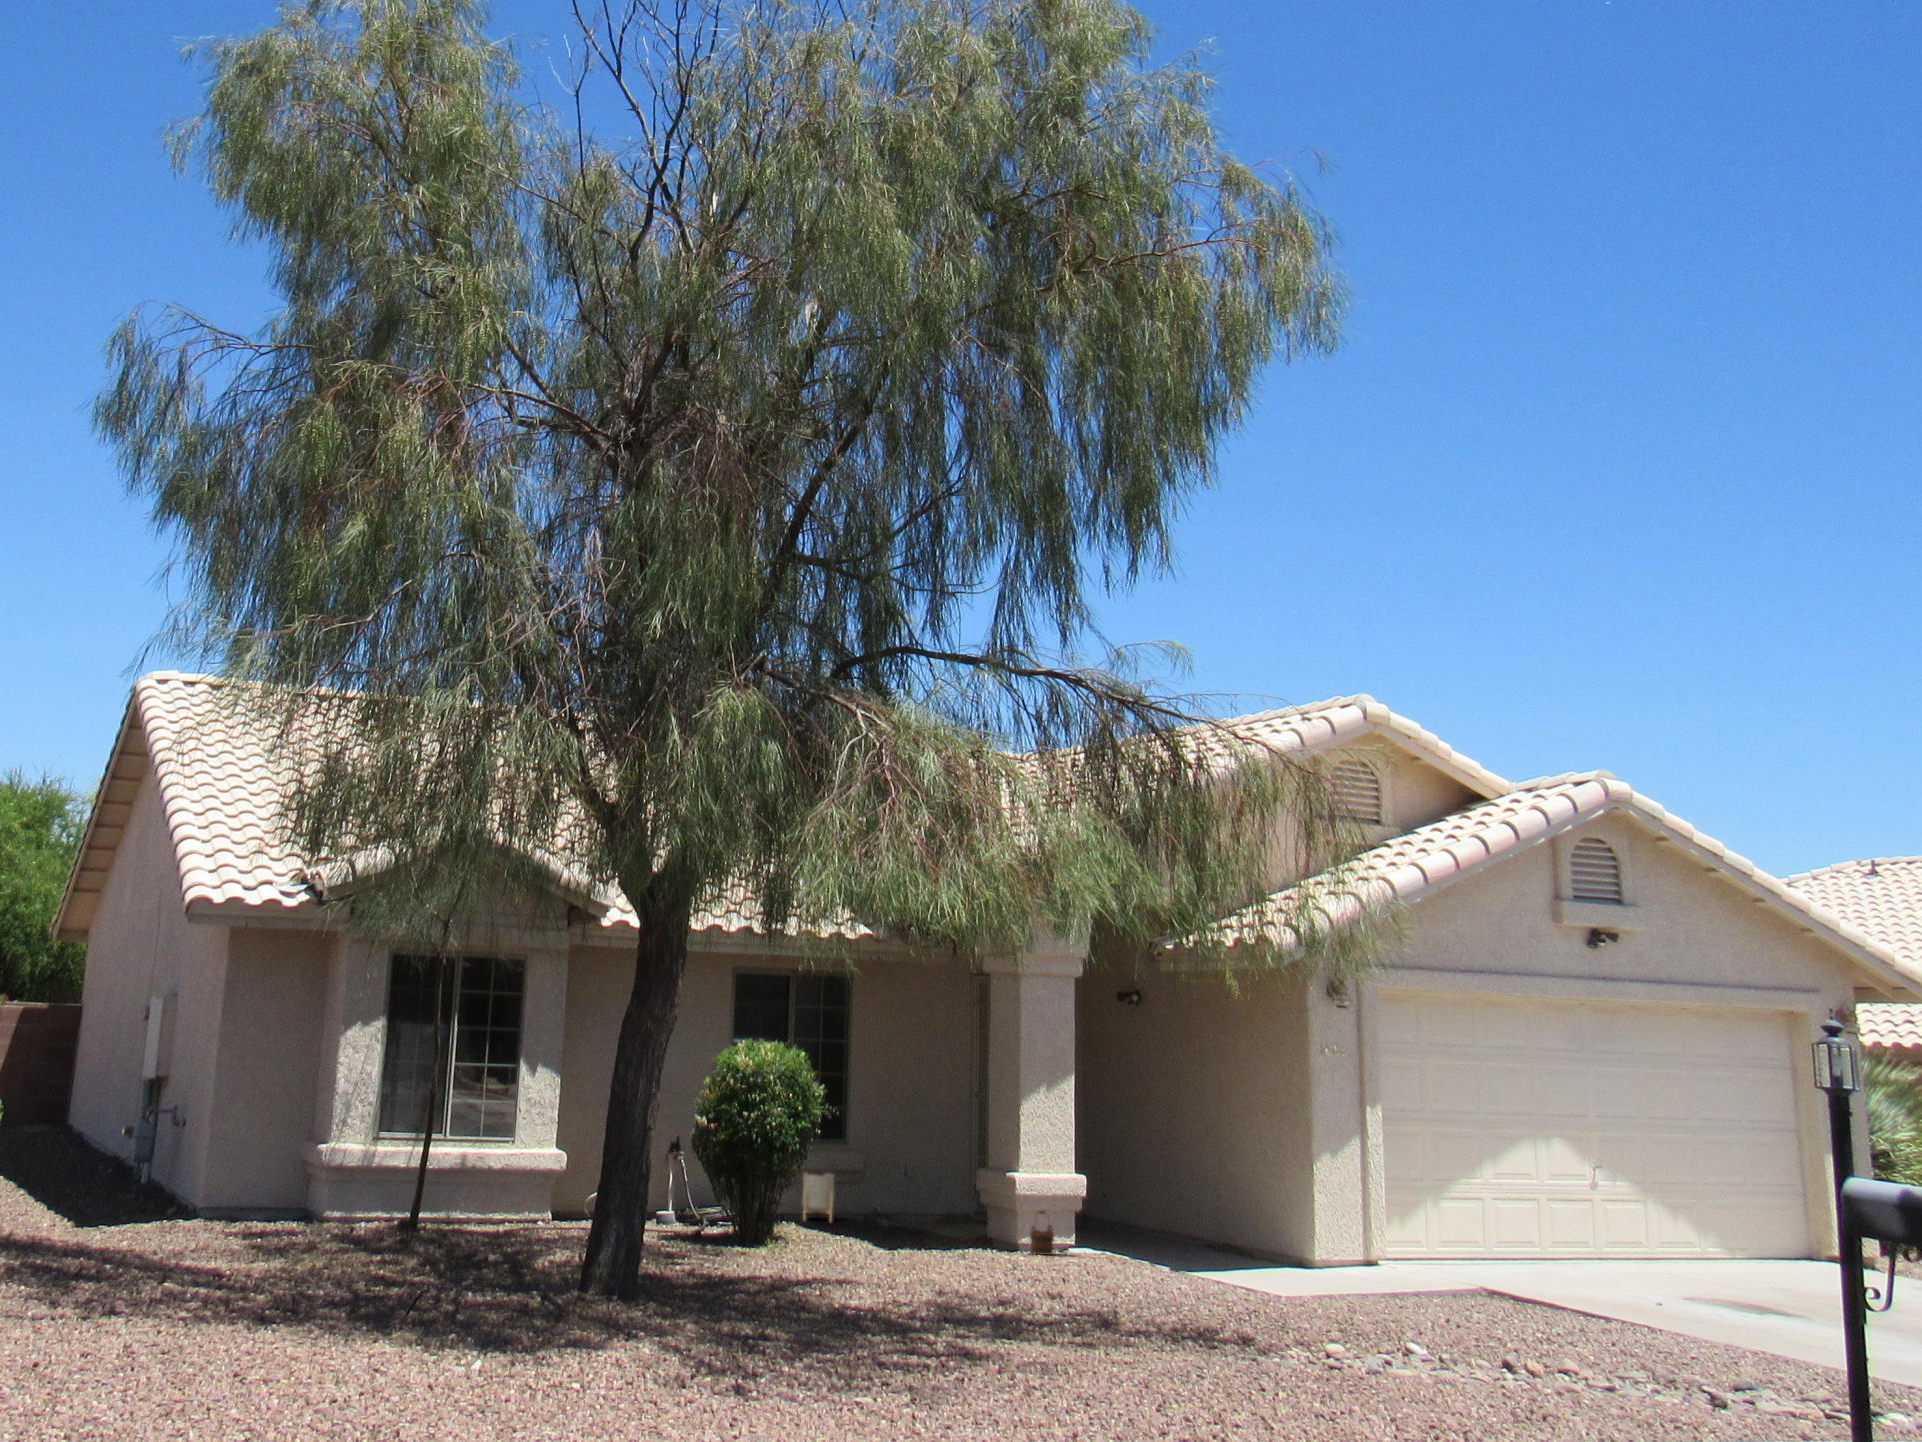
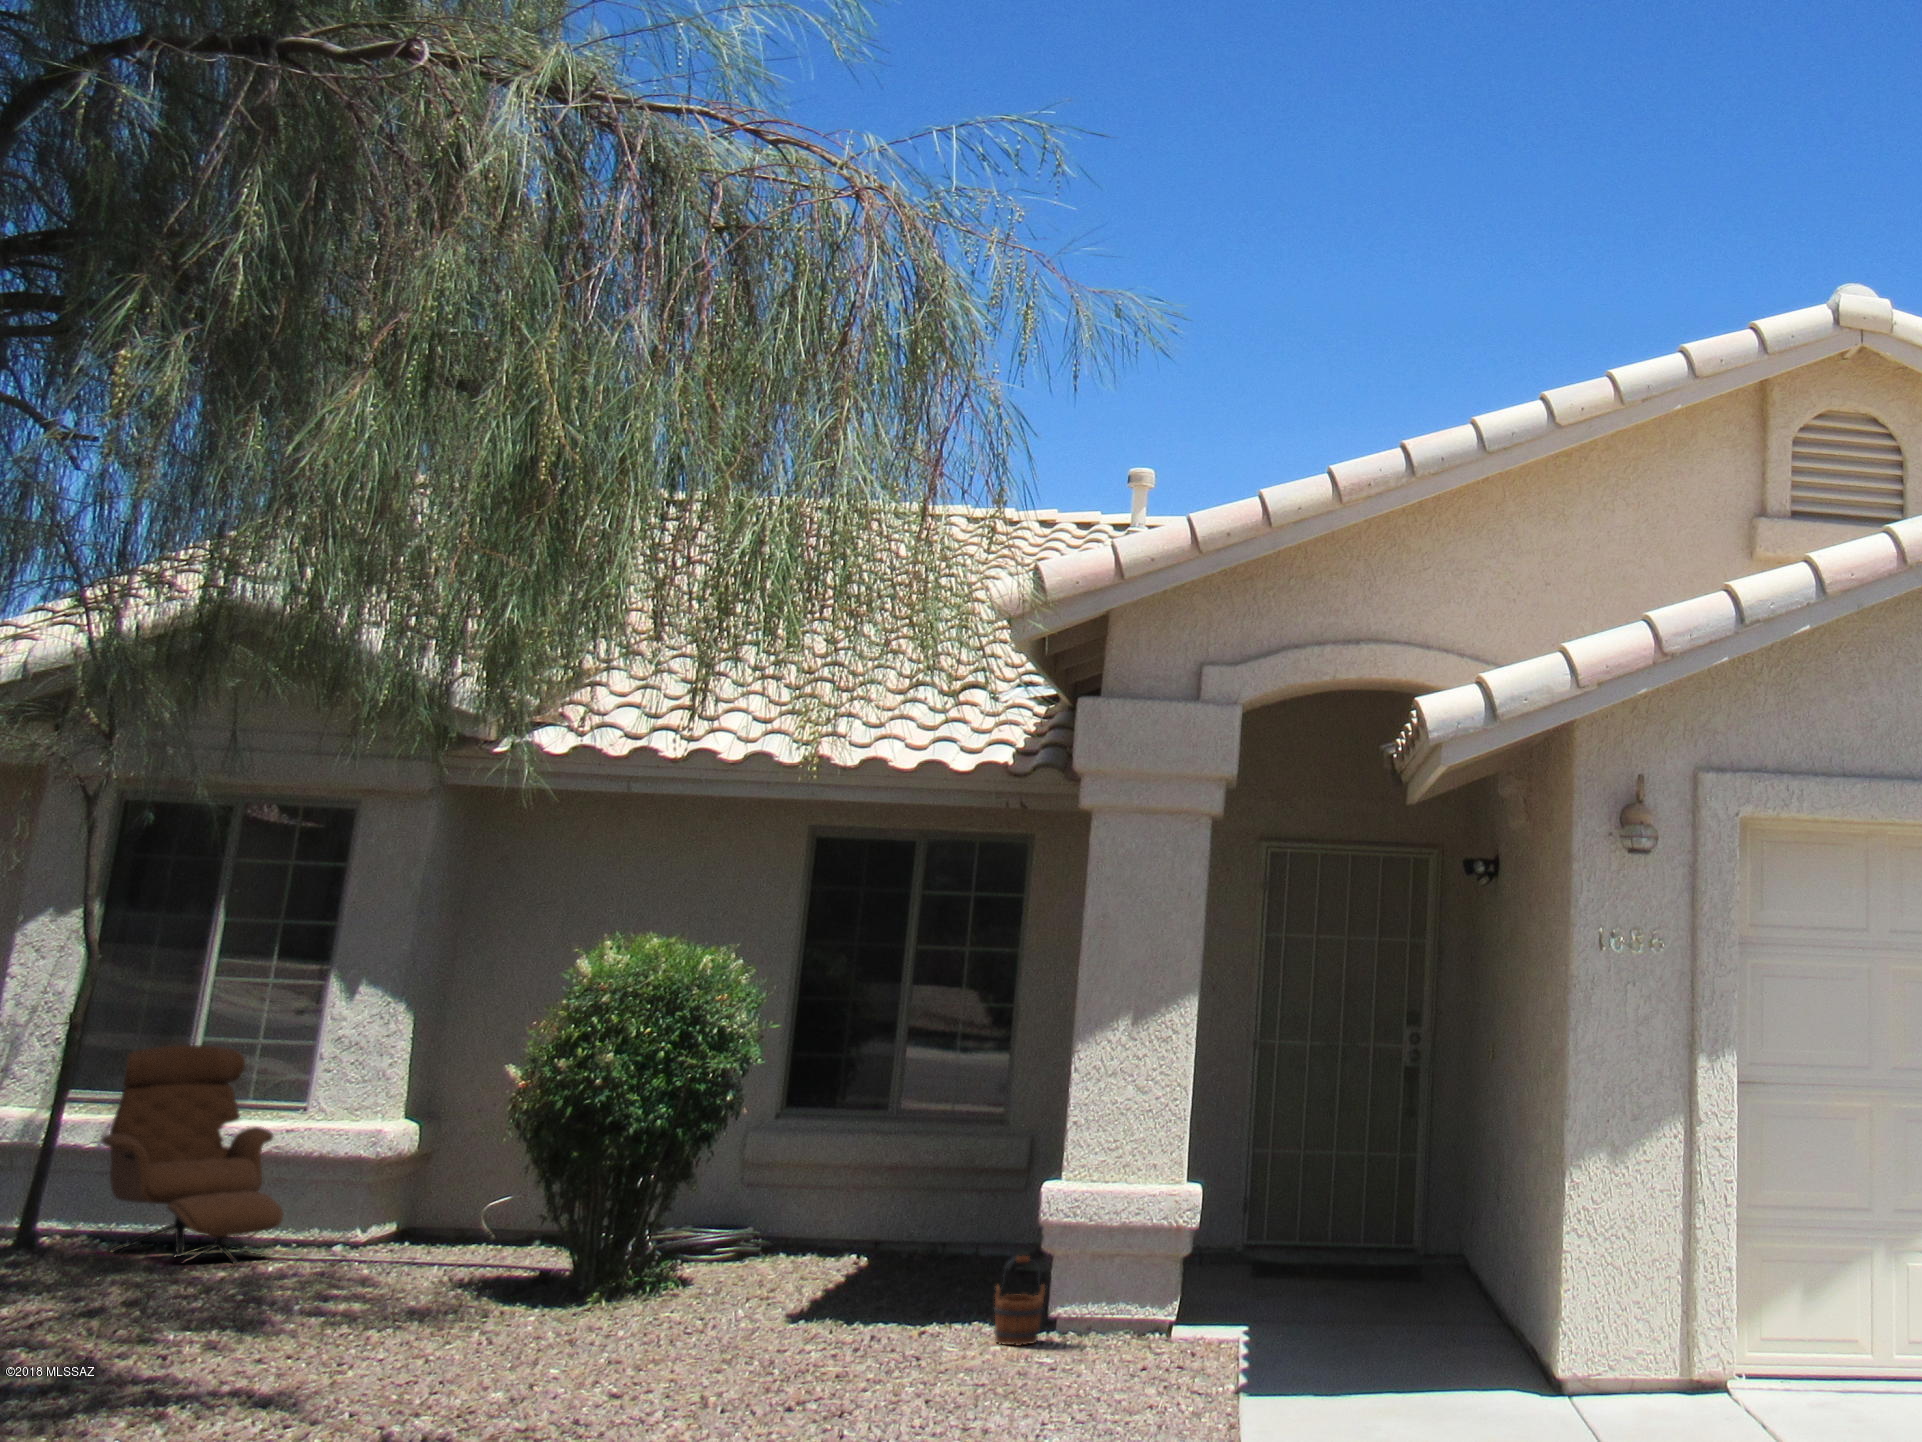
lounge chair: none [435,1104,555,1231] -> present [102,1045,283,1264]
planter: present [803,1173,834,1221] -> none [869,1171,943,1260]

